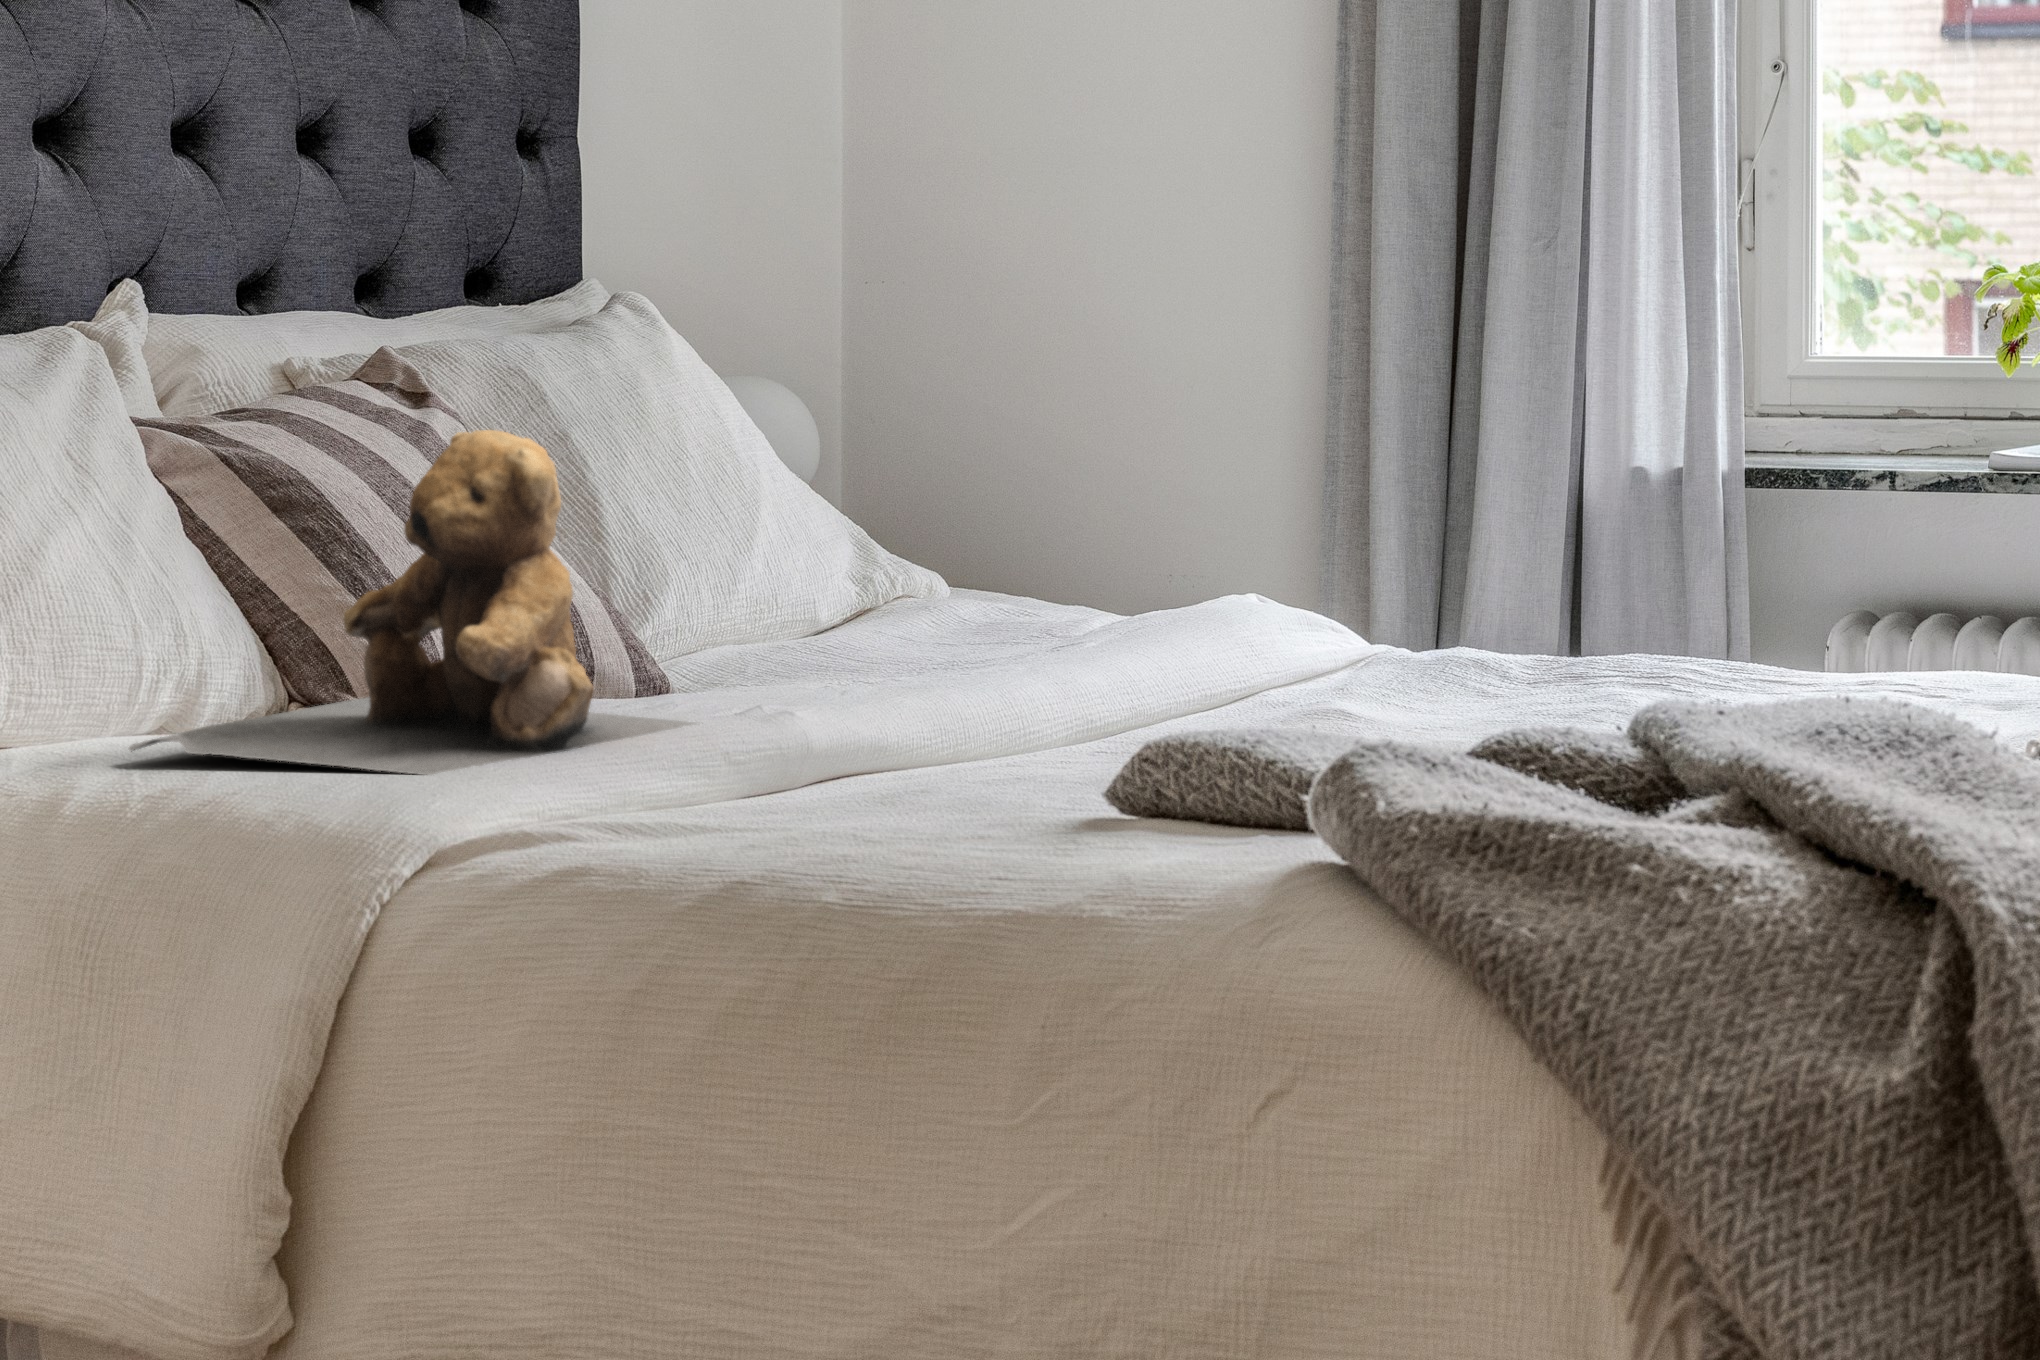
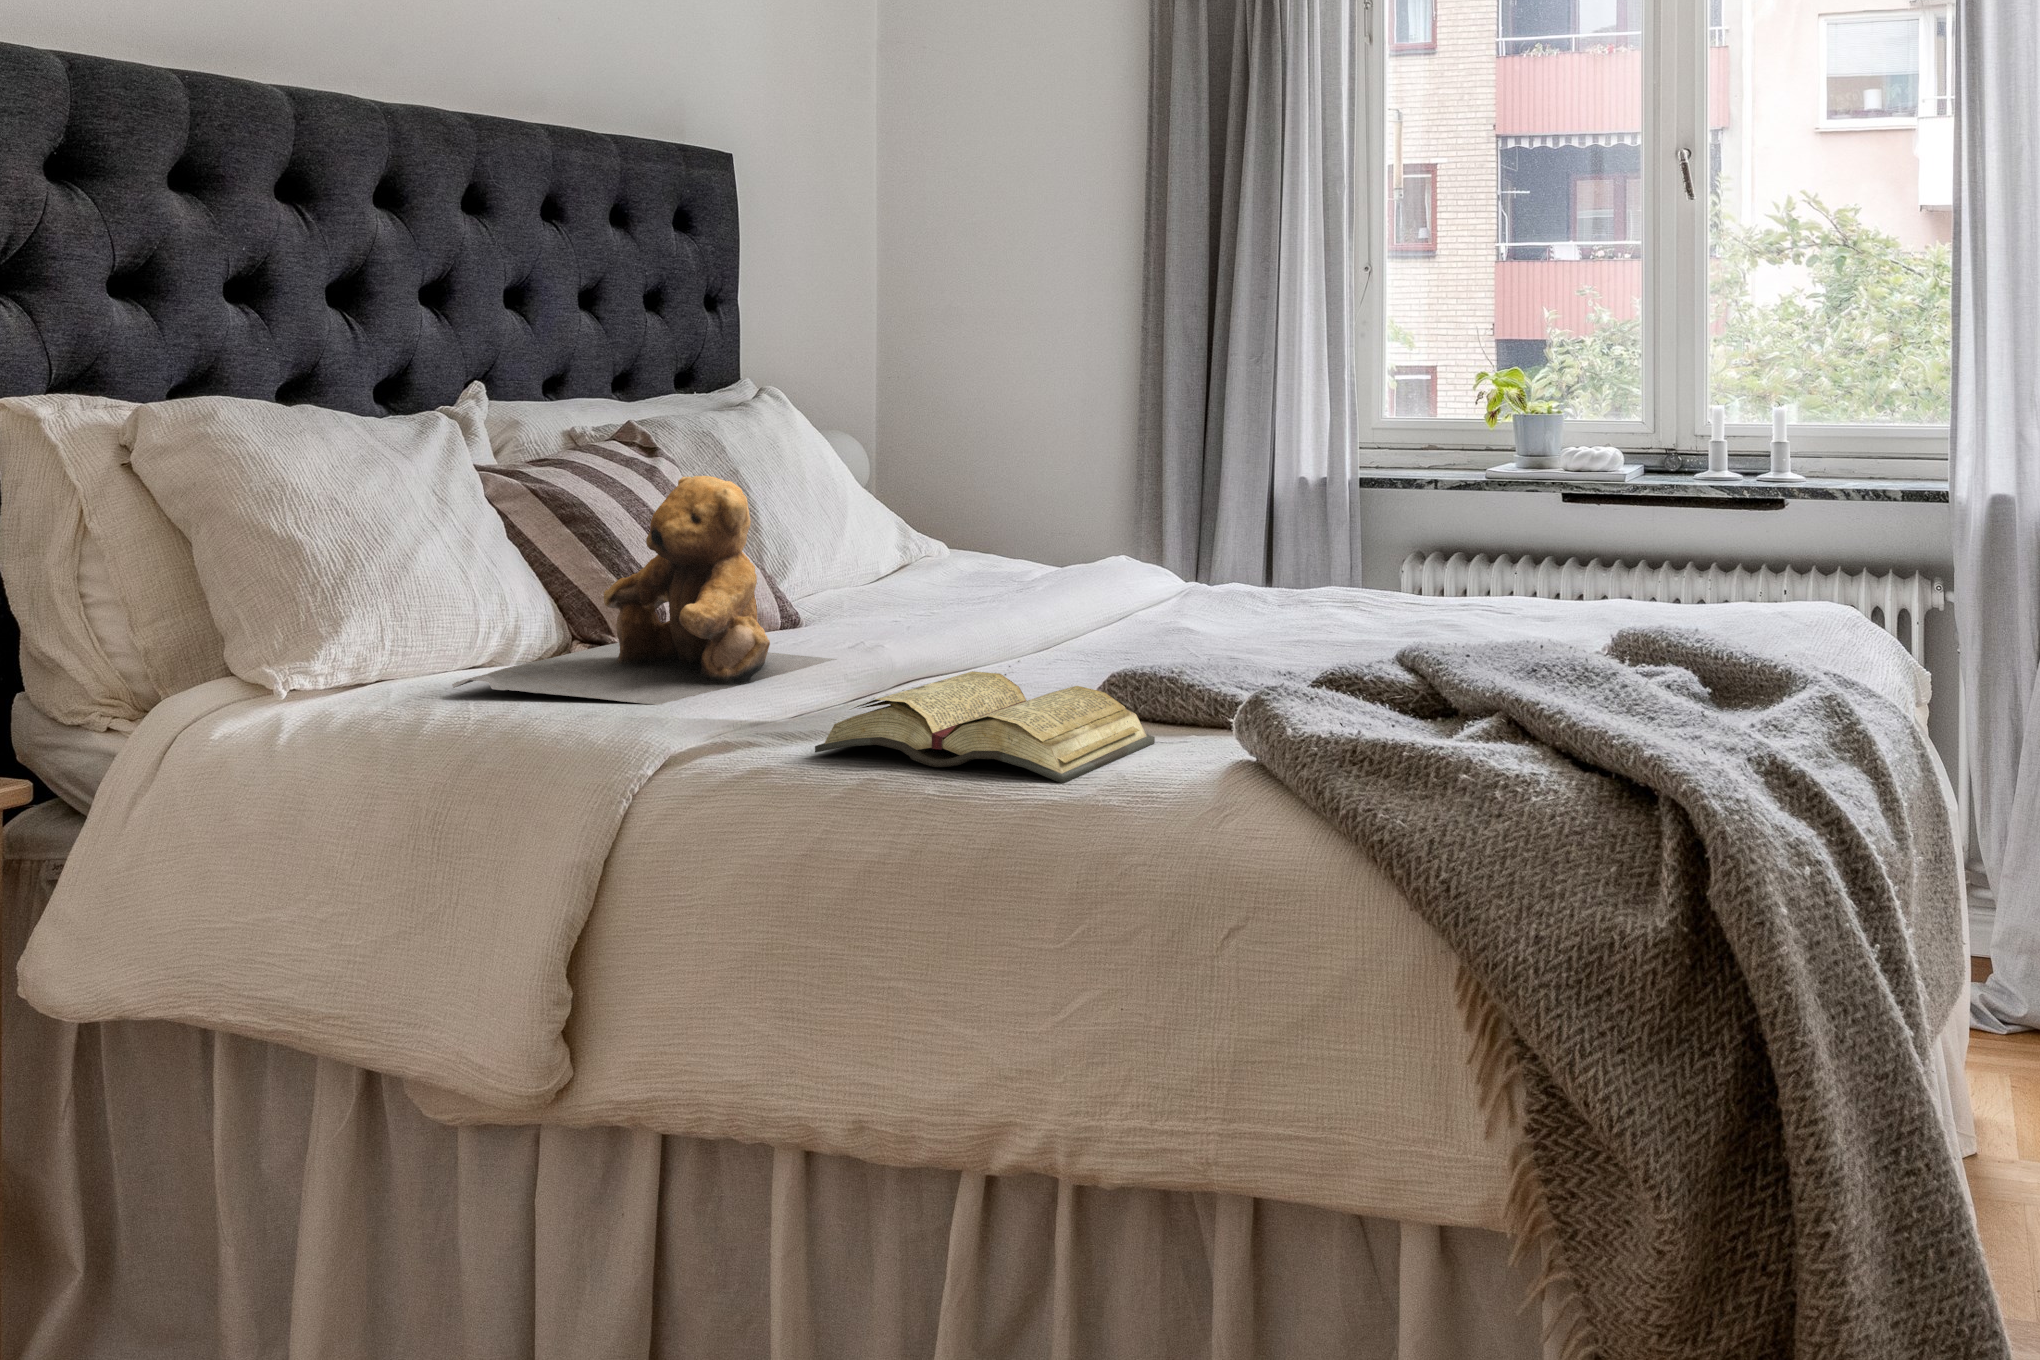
diary: none [657,730,1183,886] -> present [815,671,1155,784]

